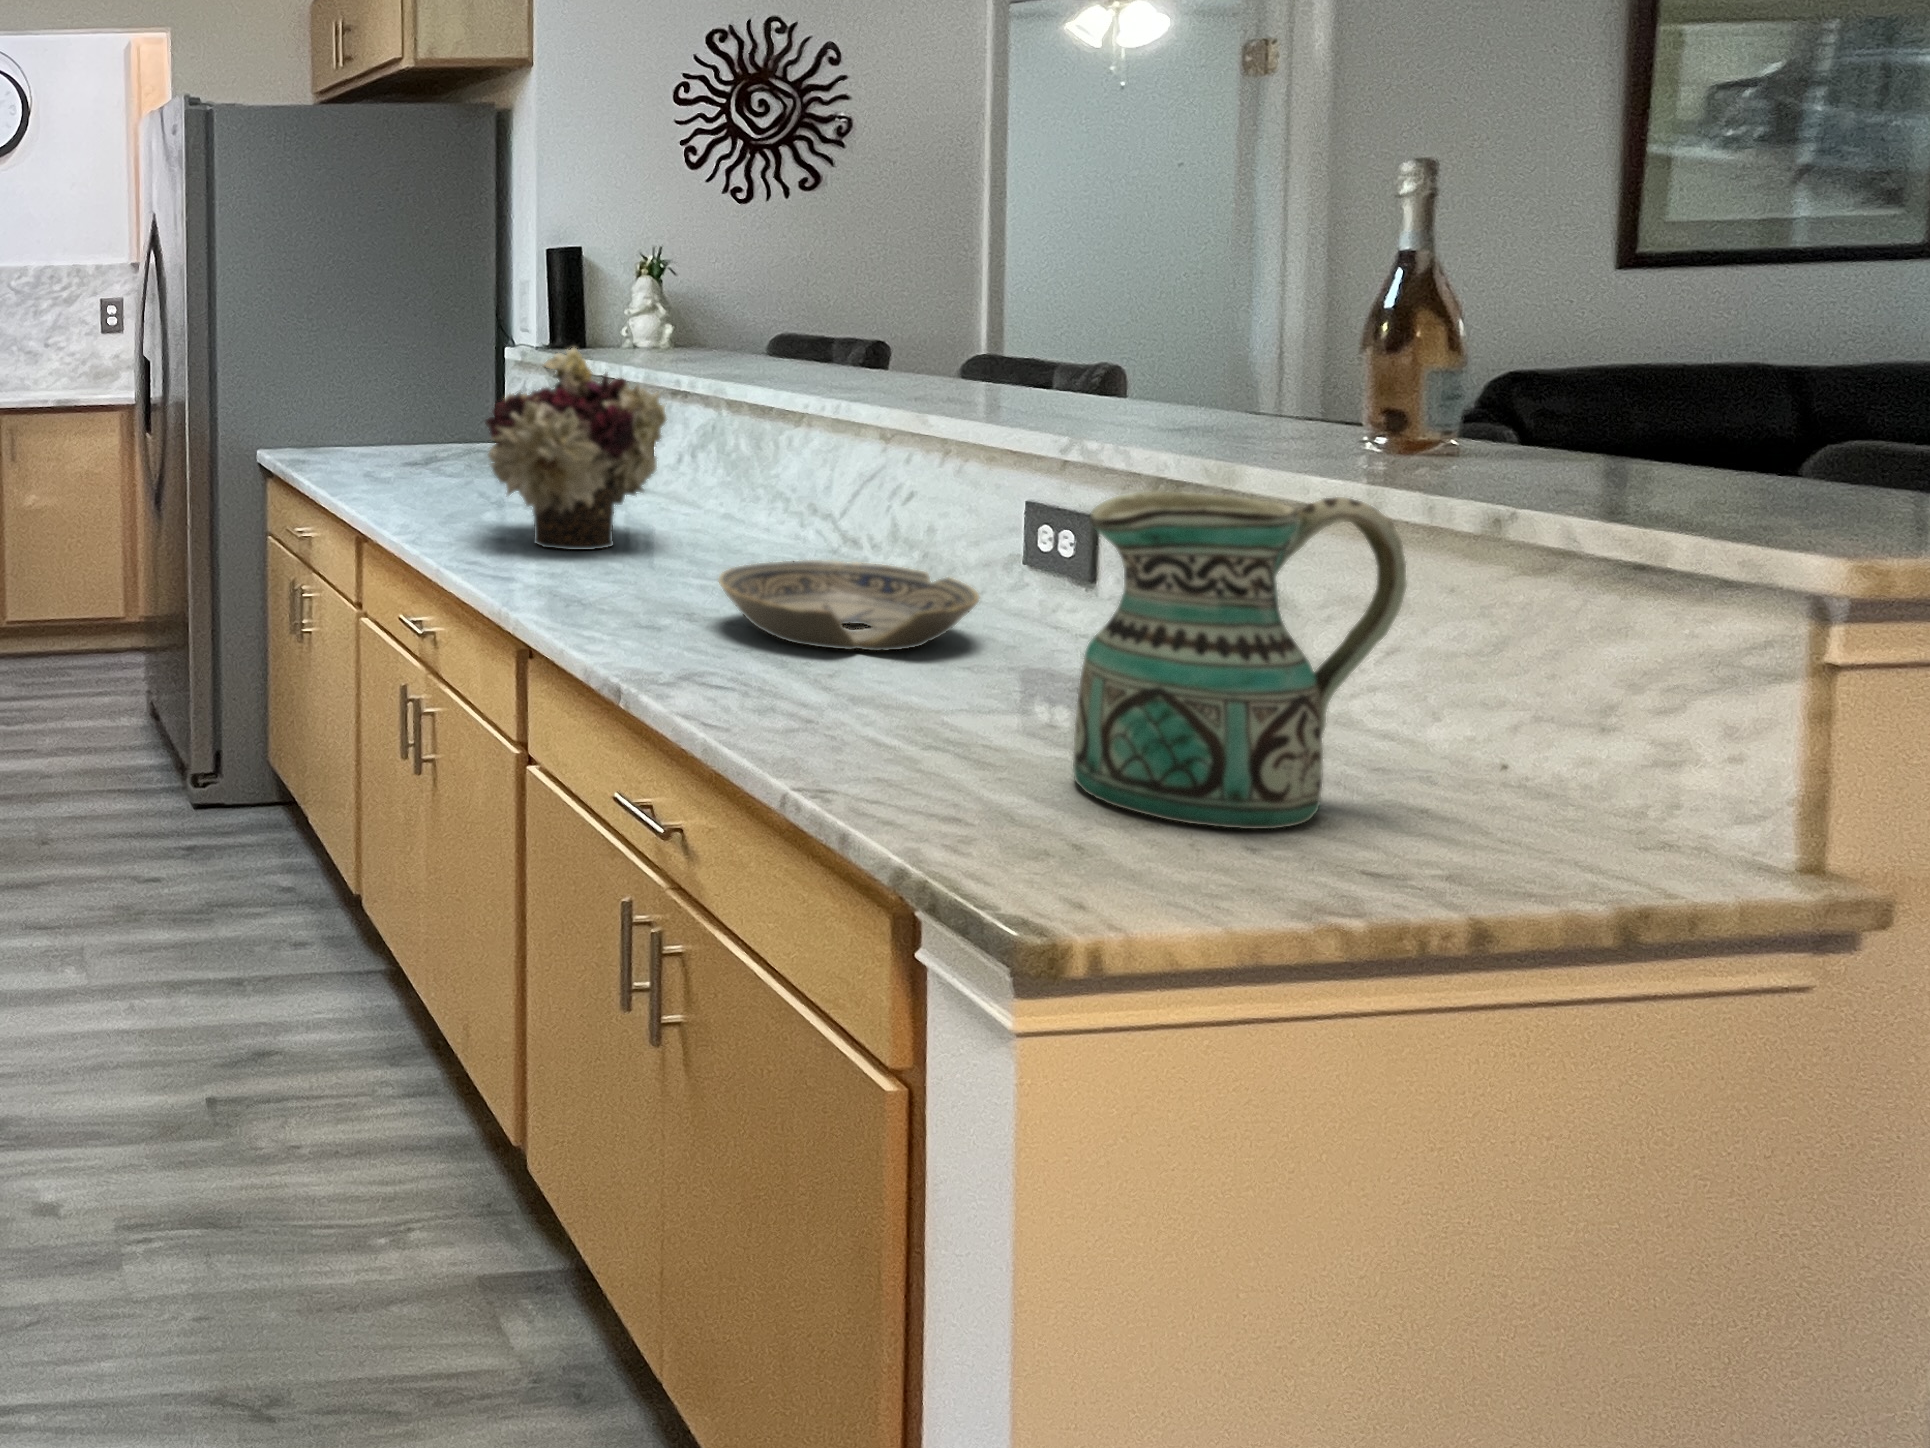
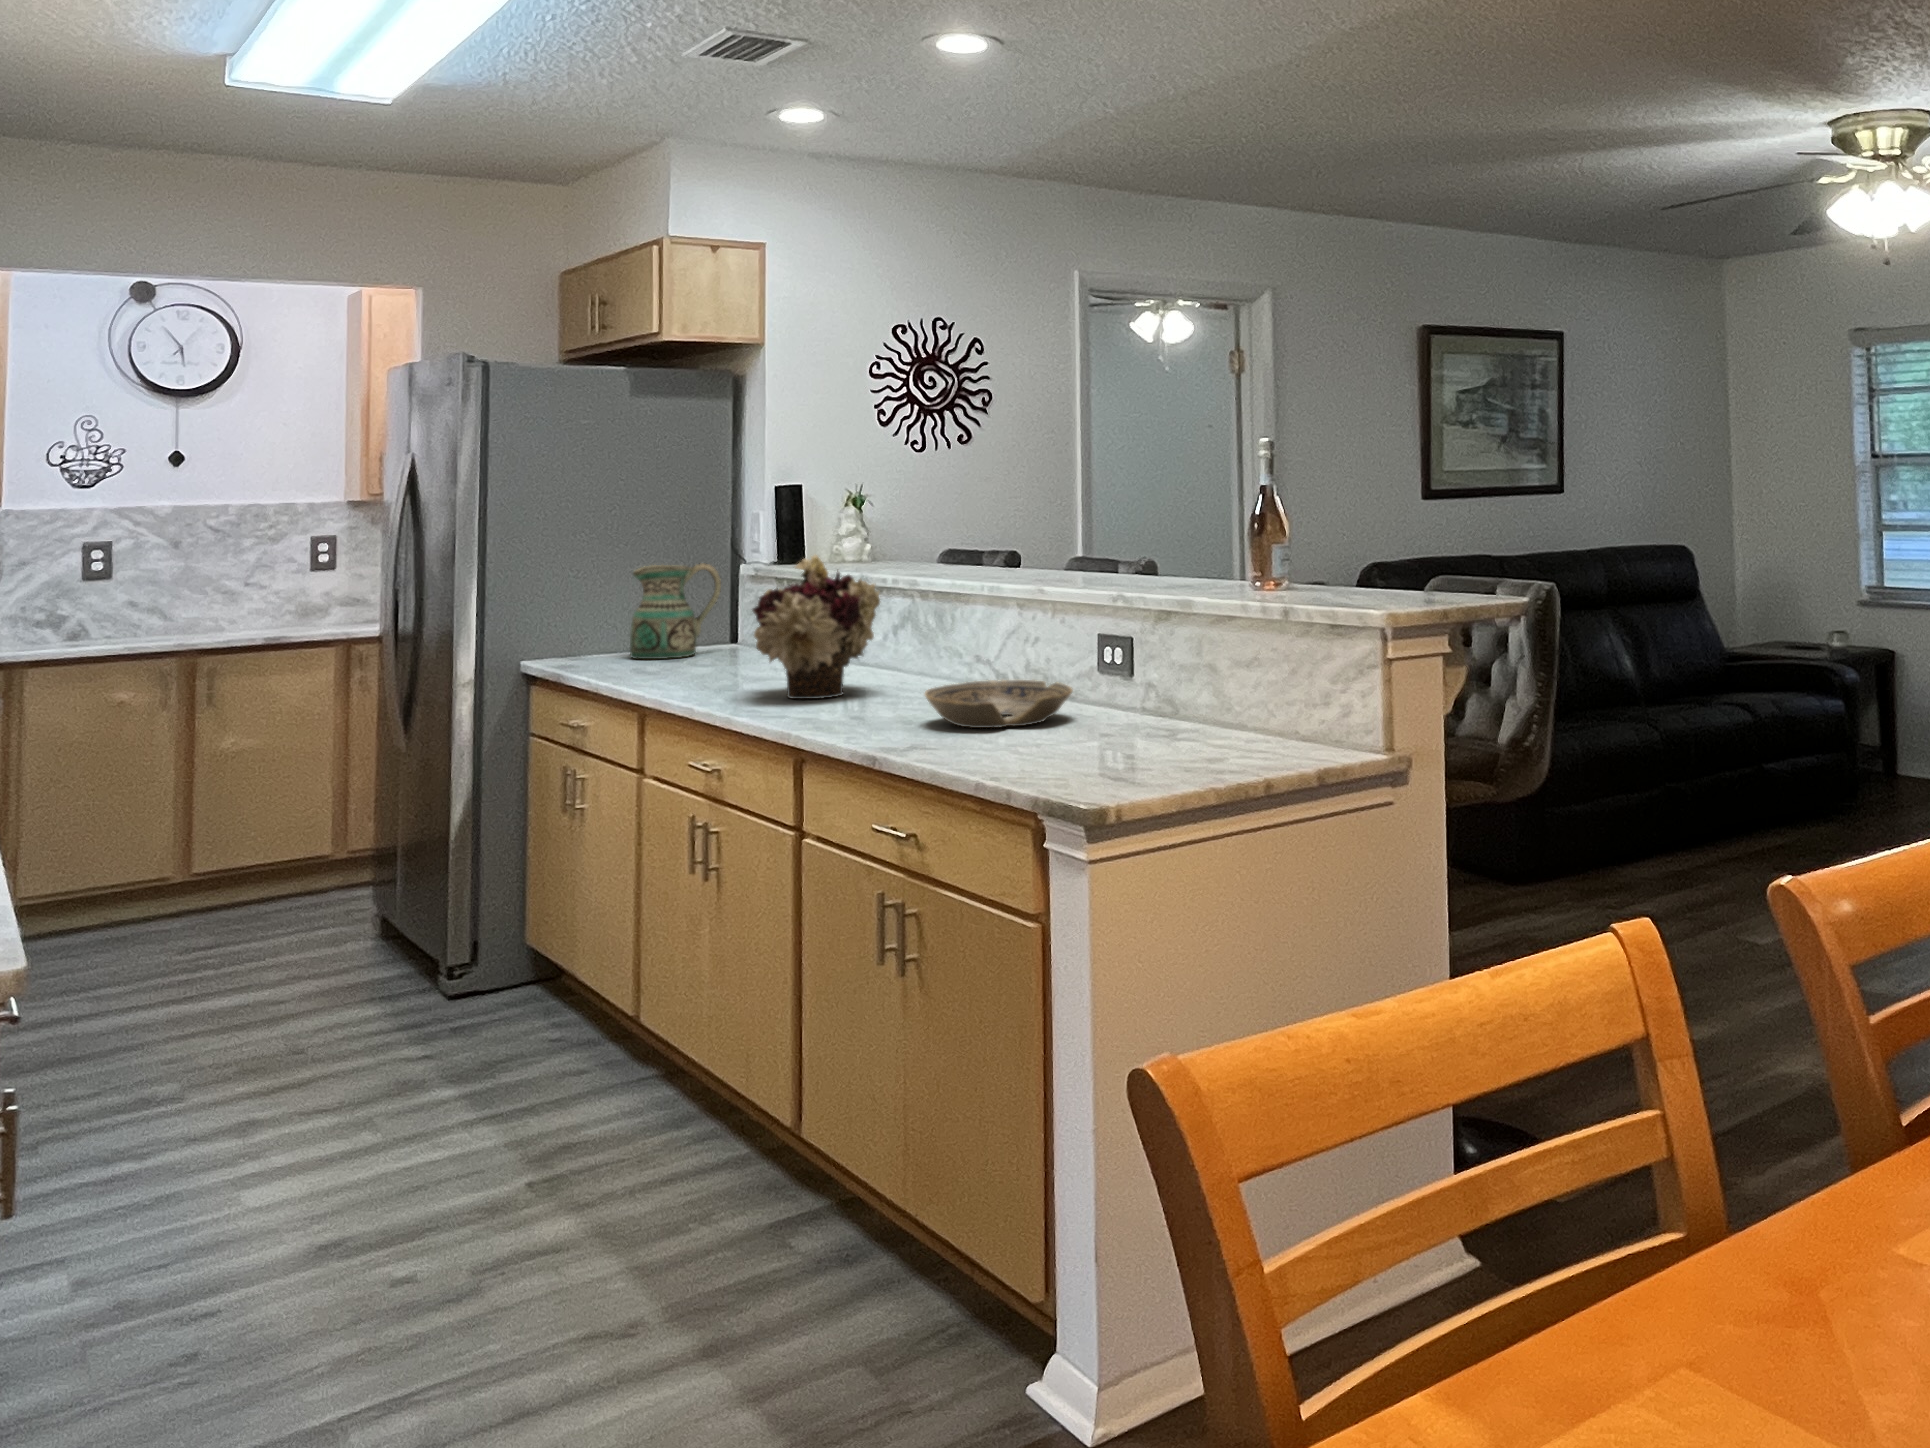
ceramic pitcher: present [1073,491,1407,829] -> present [630,563,721,659]

